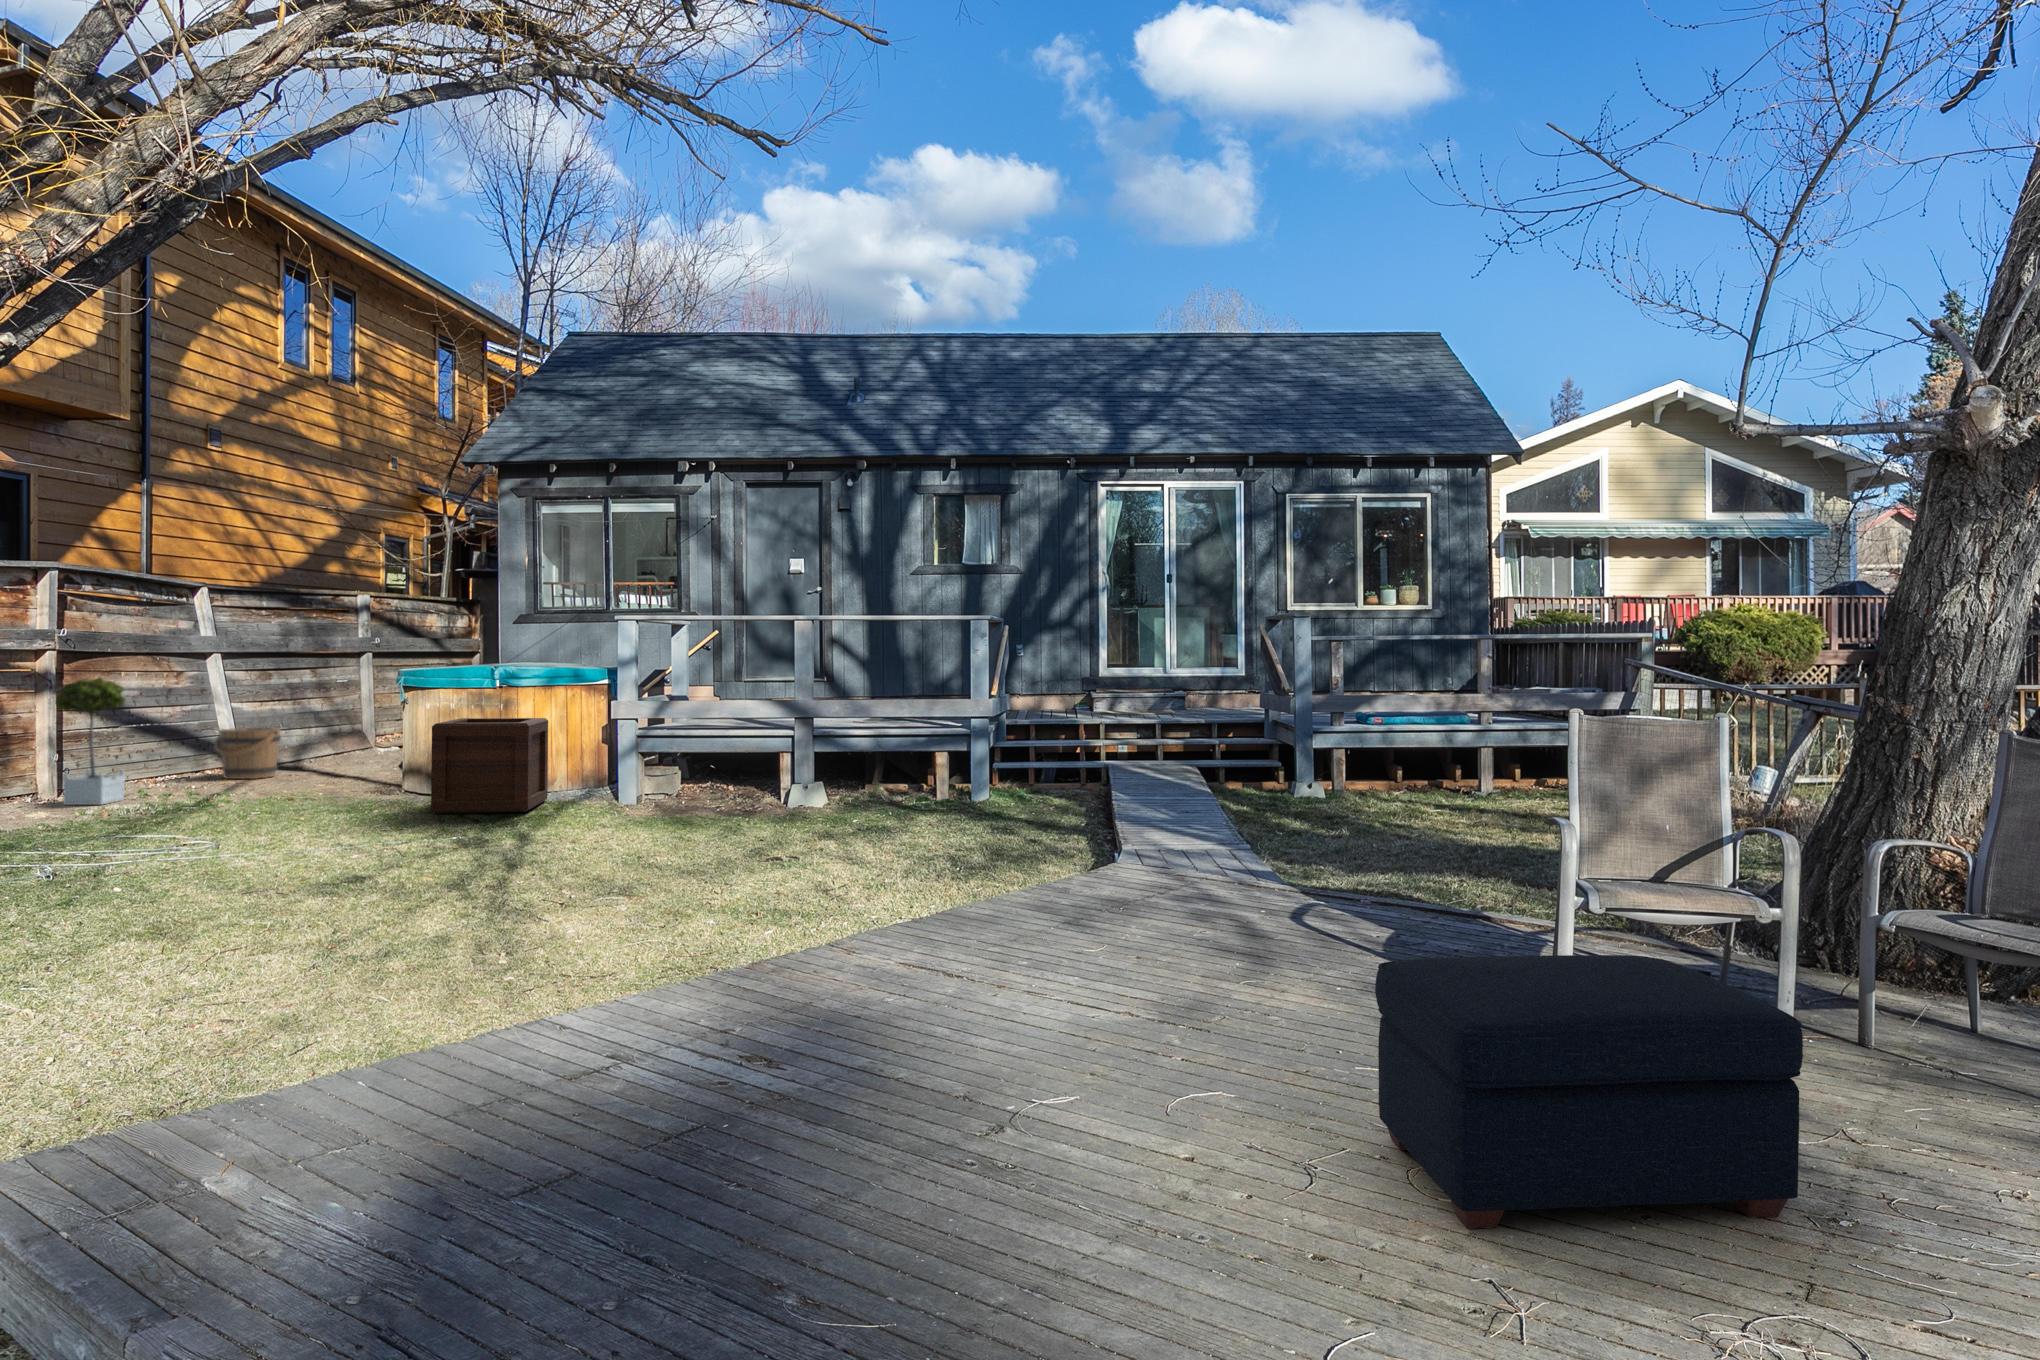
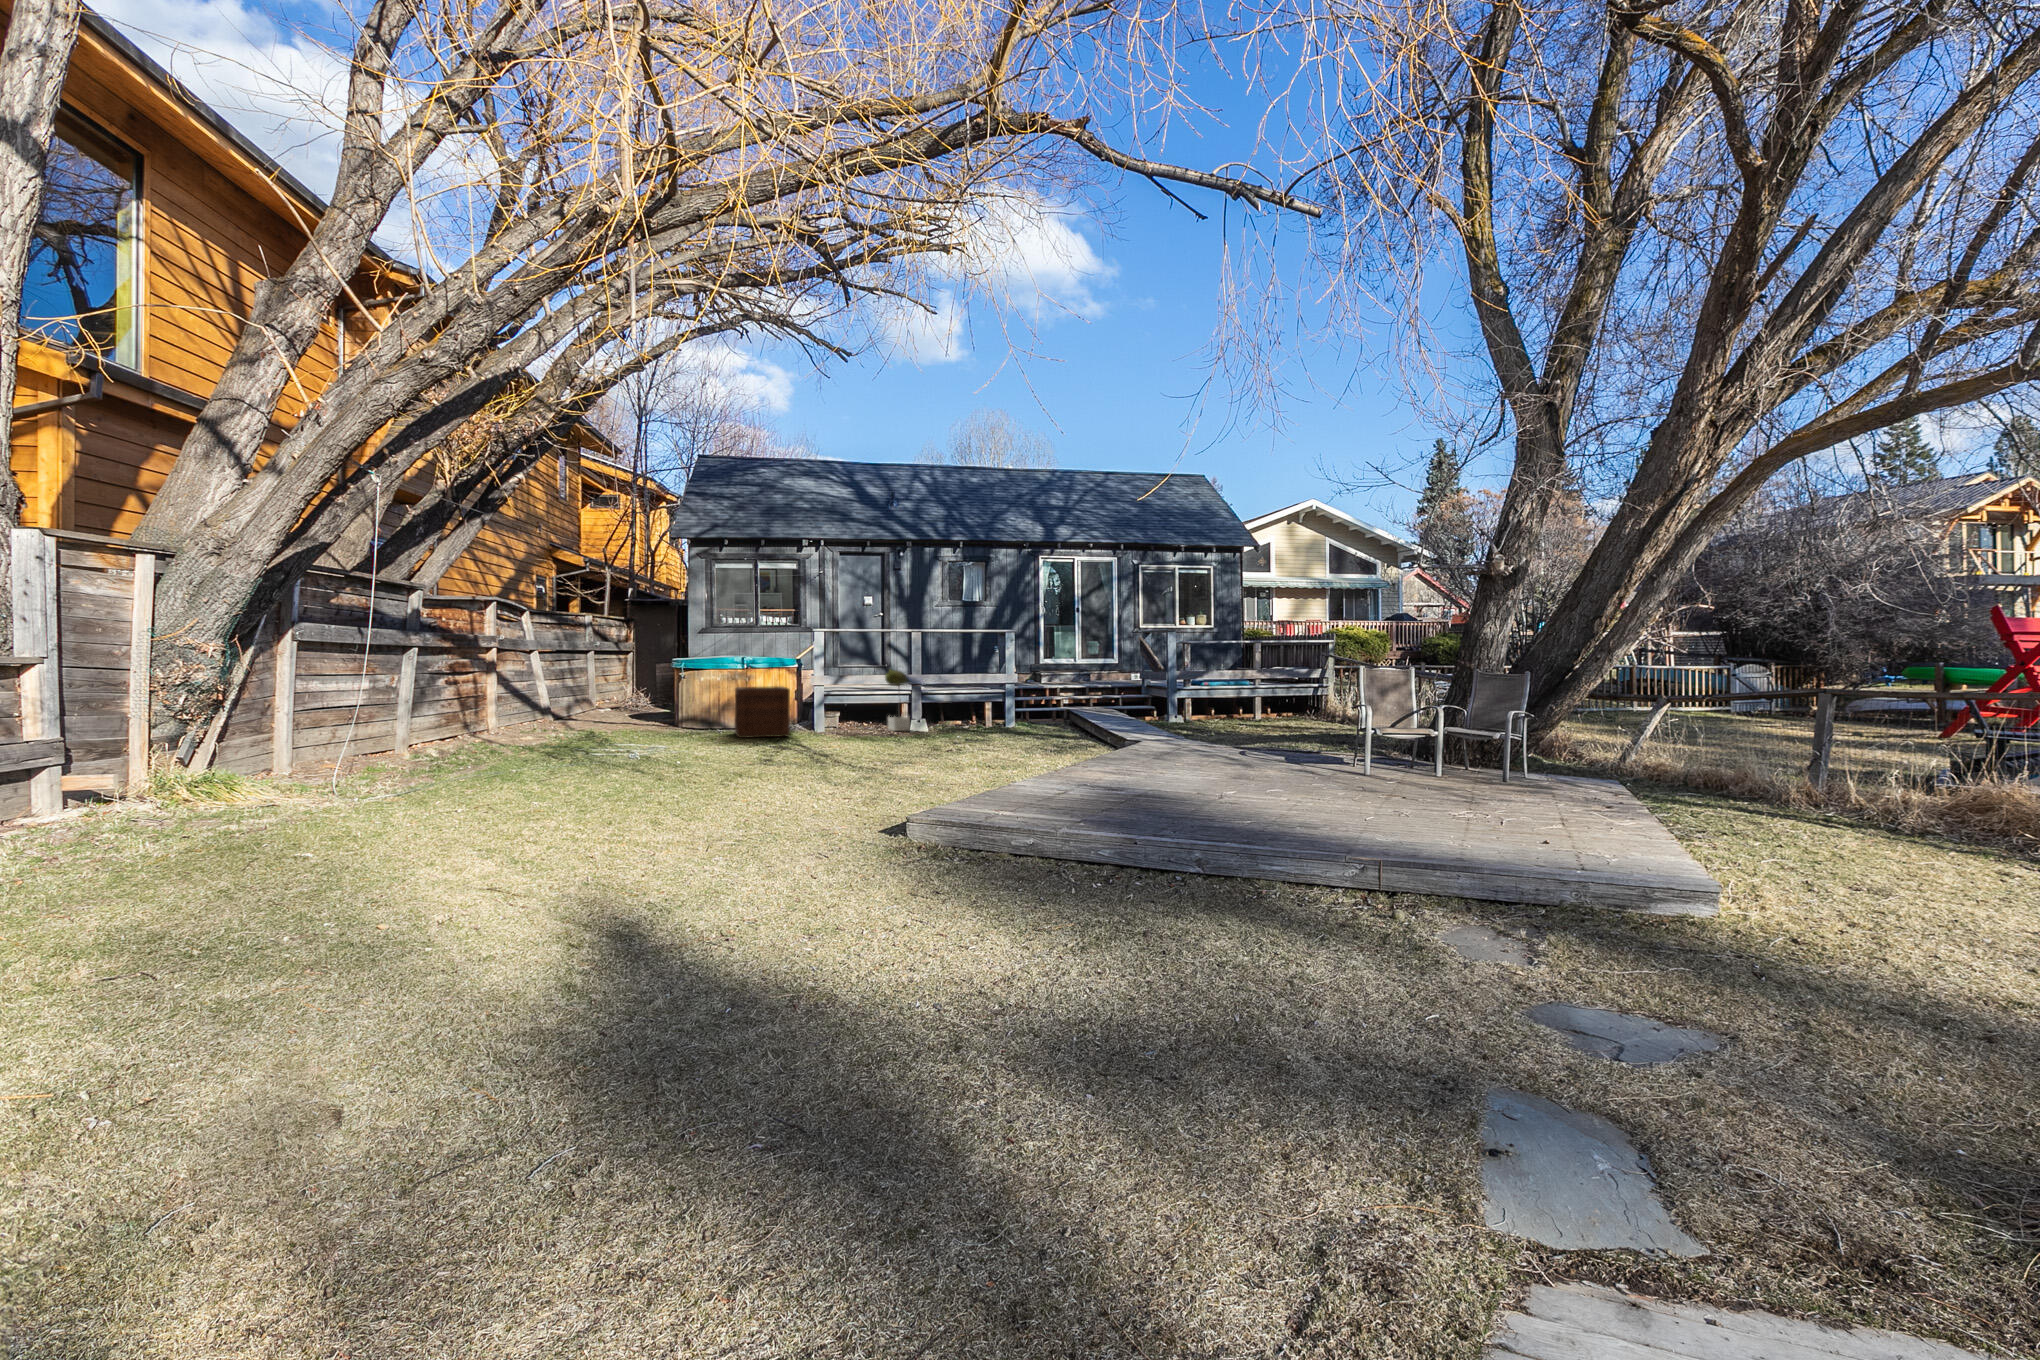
potted tree: present [56,677,126,805] -> present [885,670,910,731]
bucket: present [214,727,281,779] -> none [558,696,597,726]
ottoman: present [1375,955,1803,1229] -> none [1333,733,1459,802]

